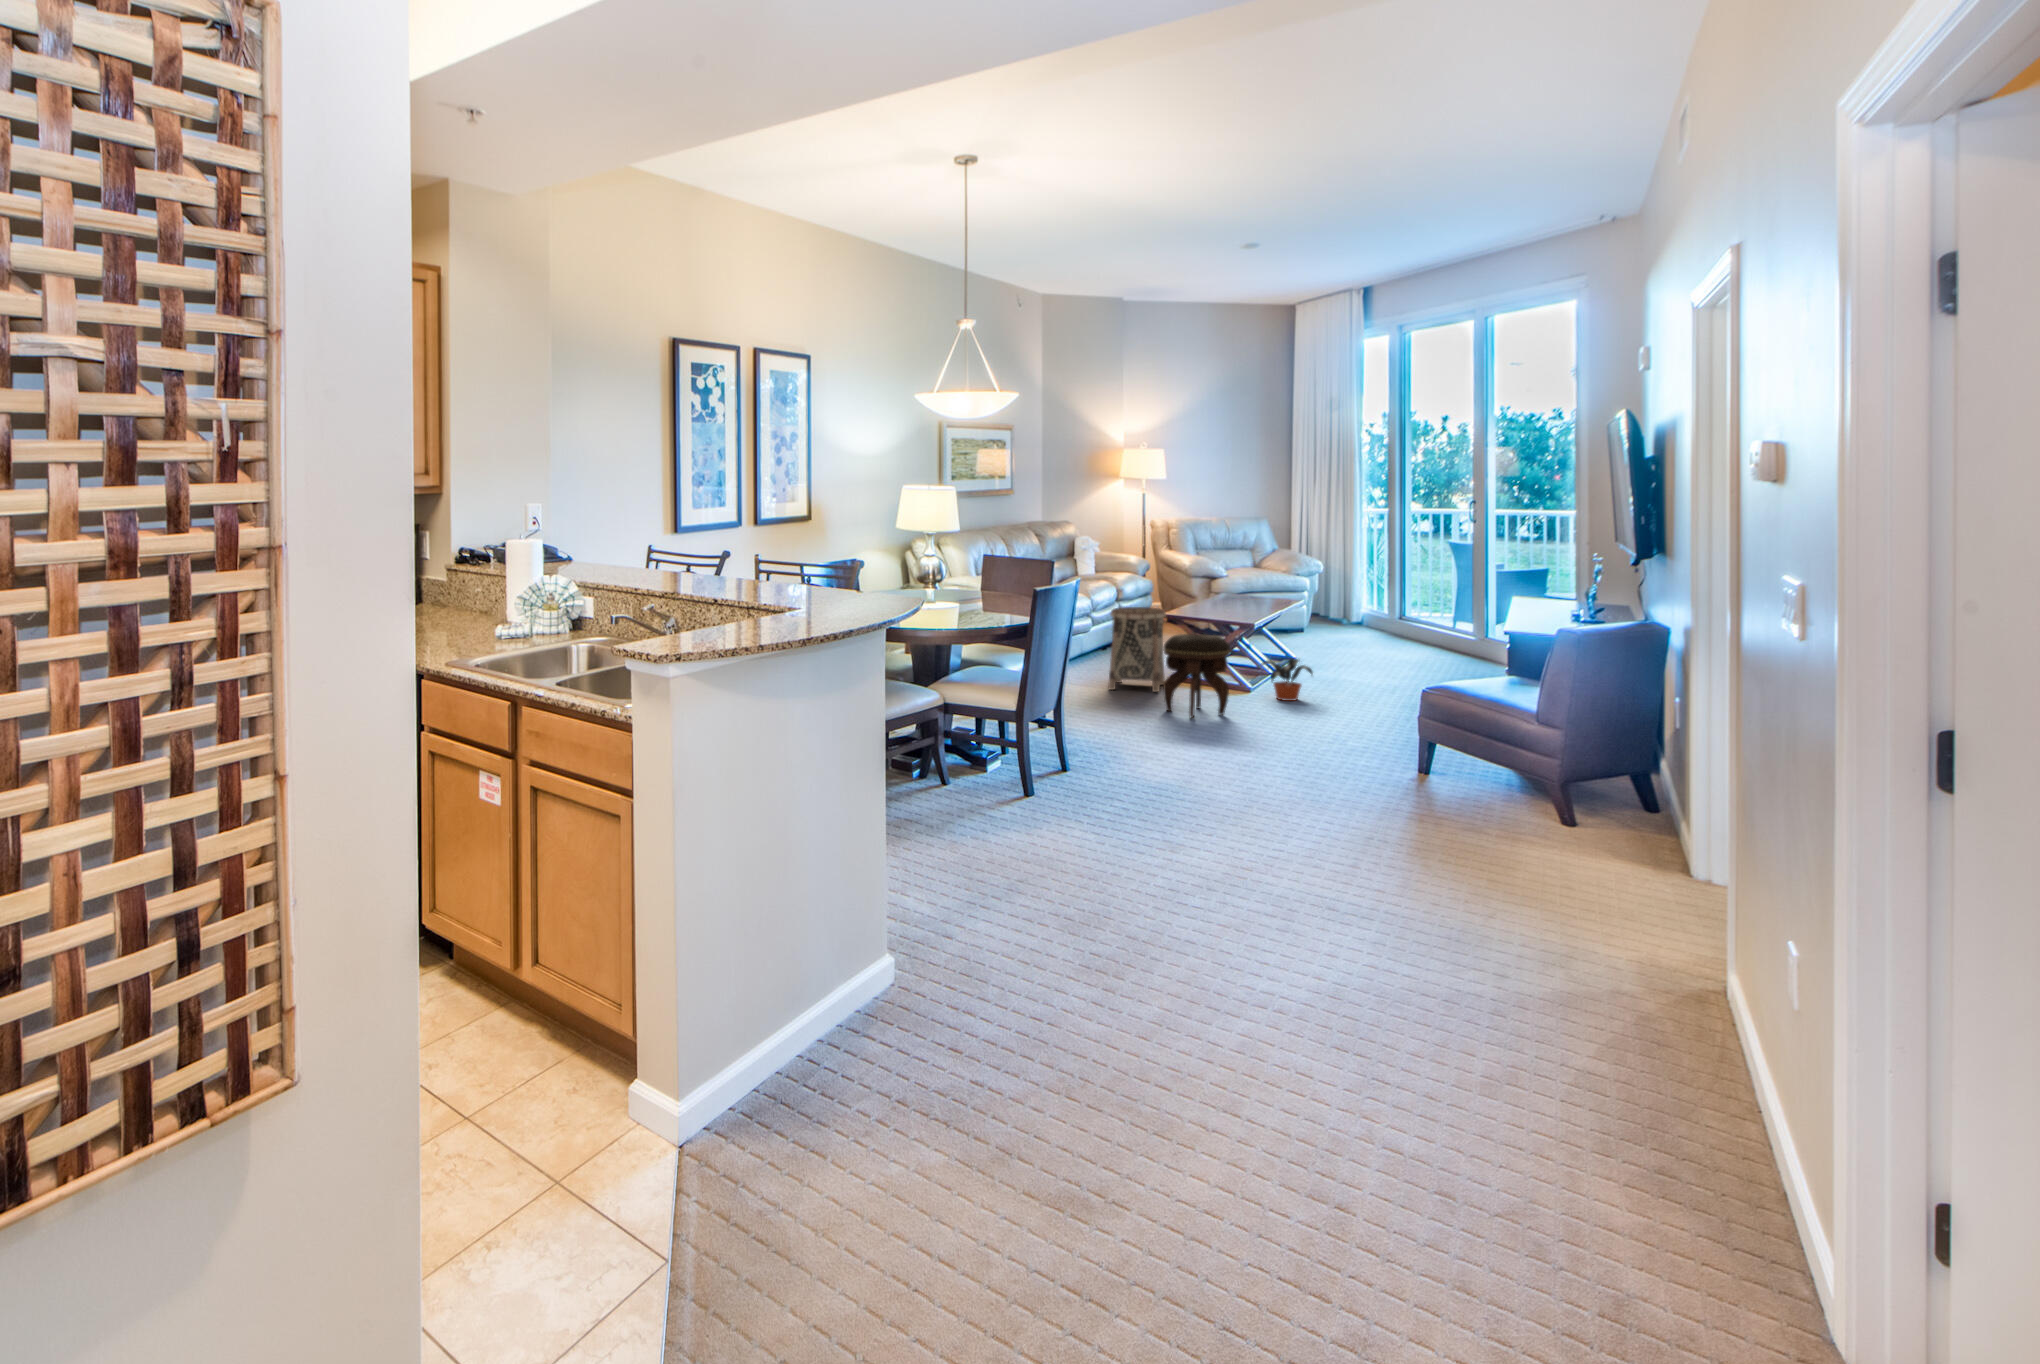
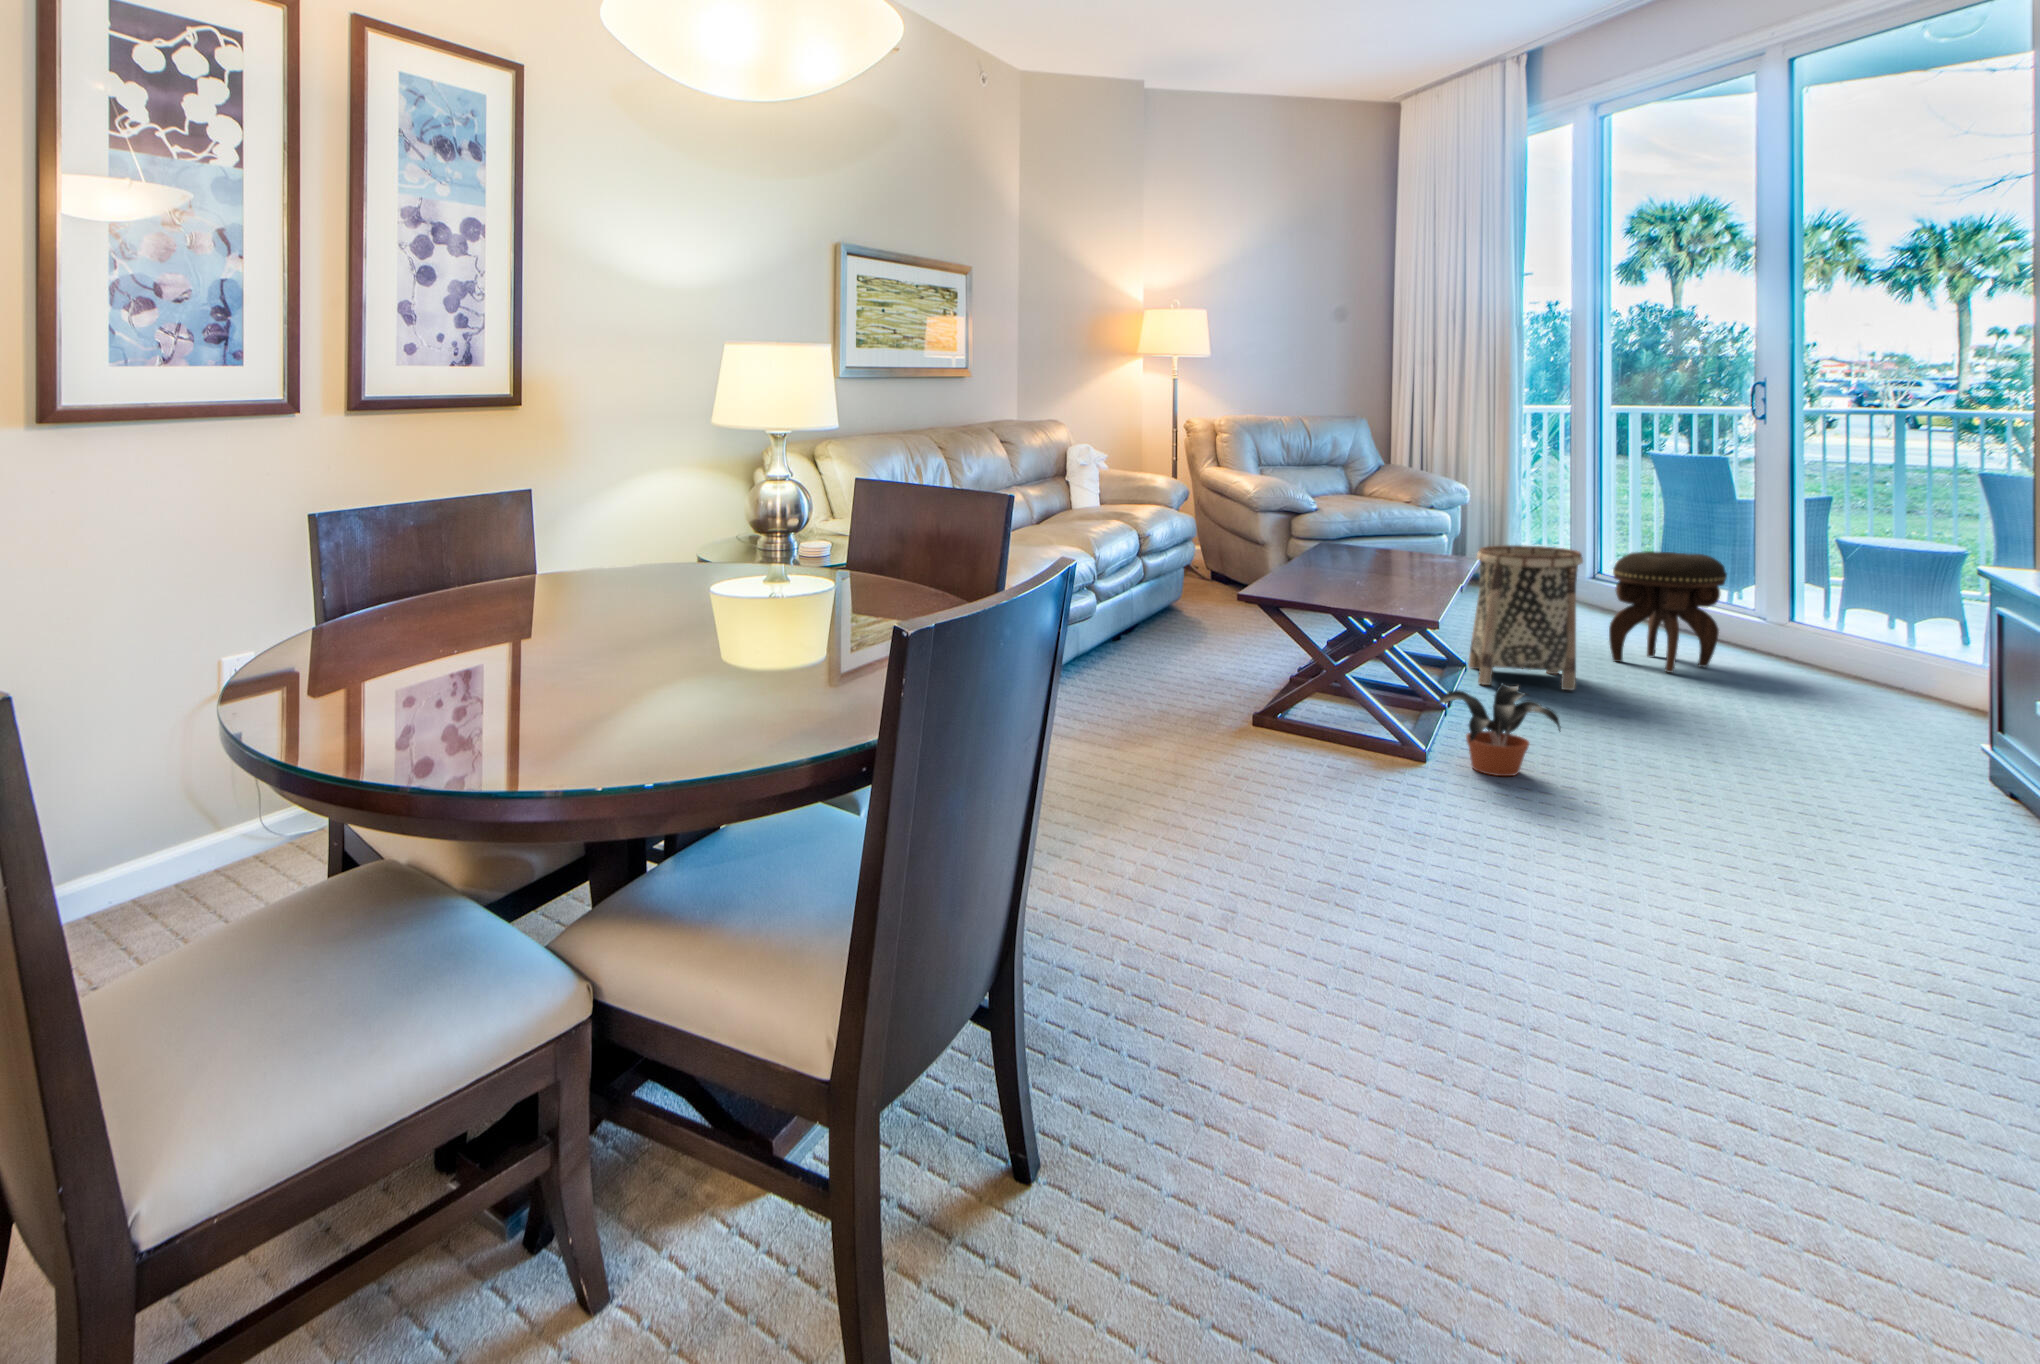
basket: present [1108,607,1166,692] -> present [1468,545,1583,690]
footstool: present [1163,634,1231,718] -> present [1609,551,1727,673]

